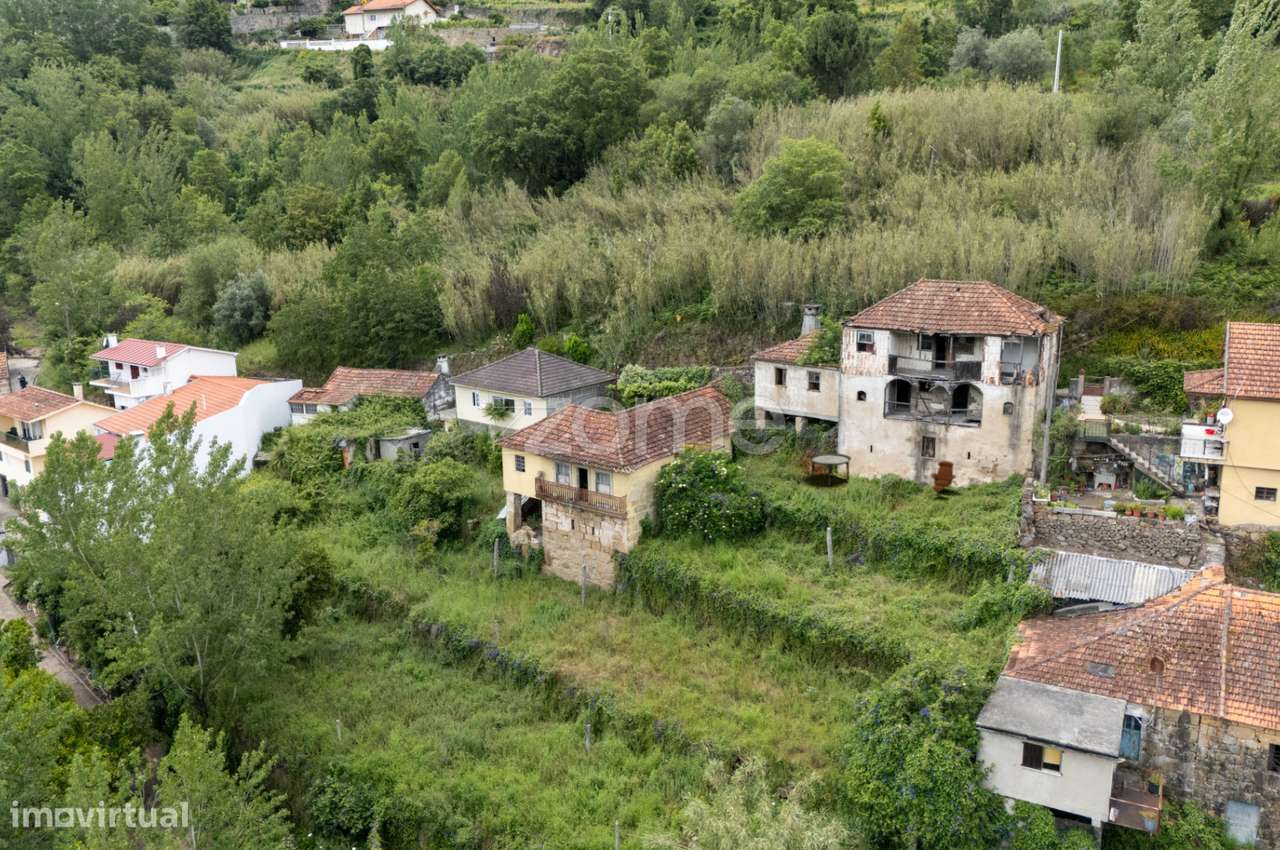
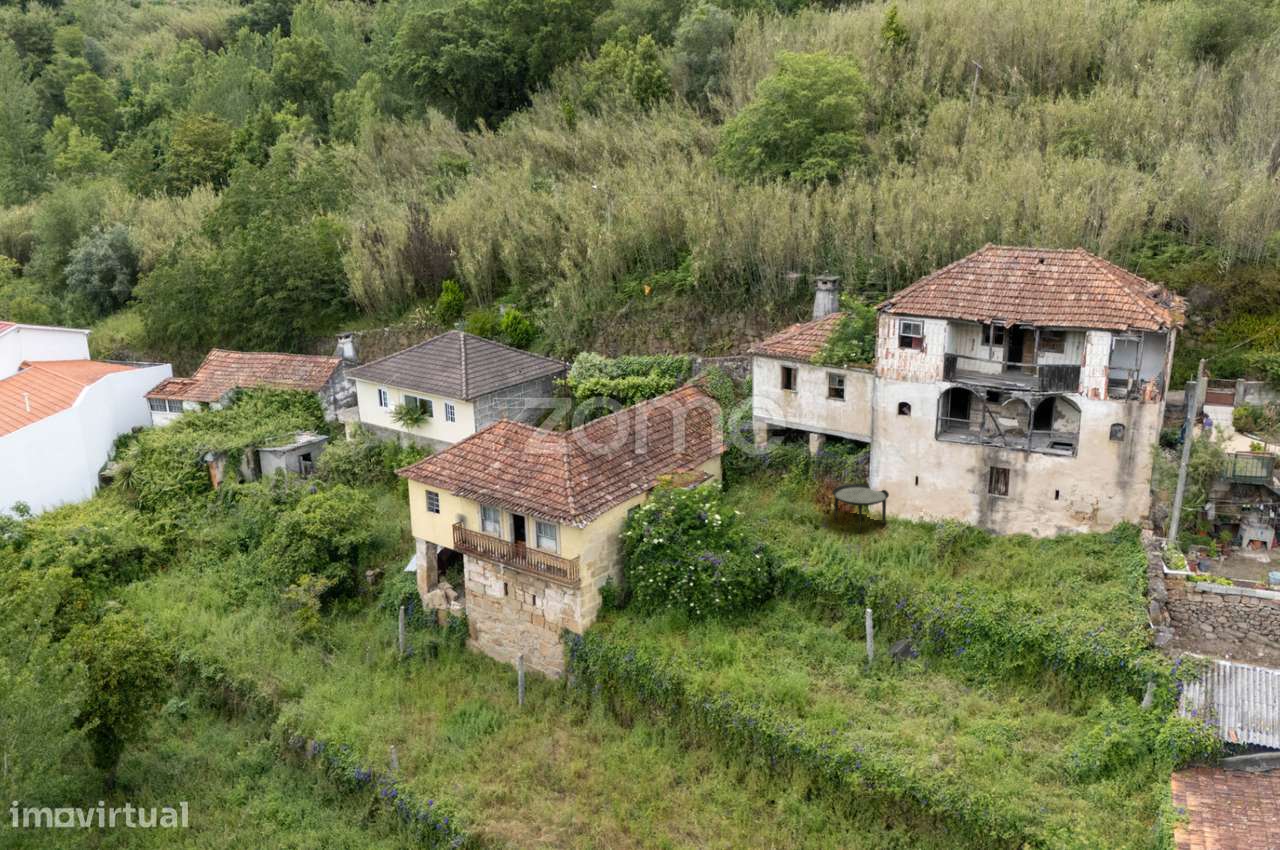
lounge chair: present [931,461,956,497] -> none [1002,500,1038,557]

